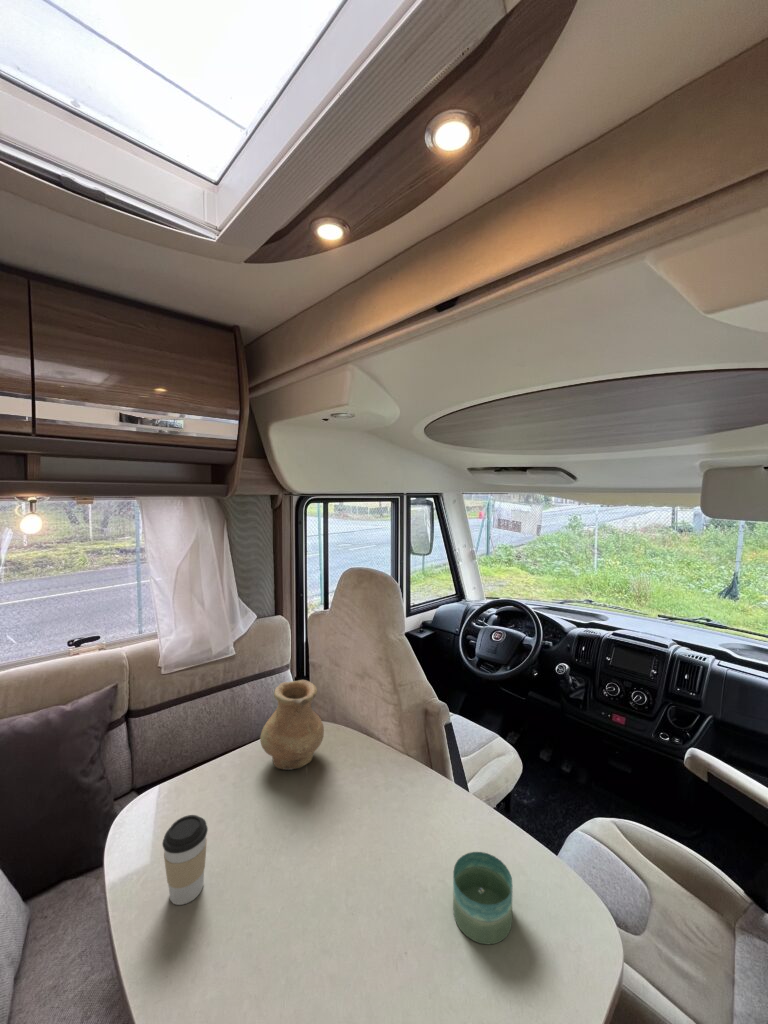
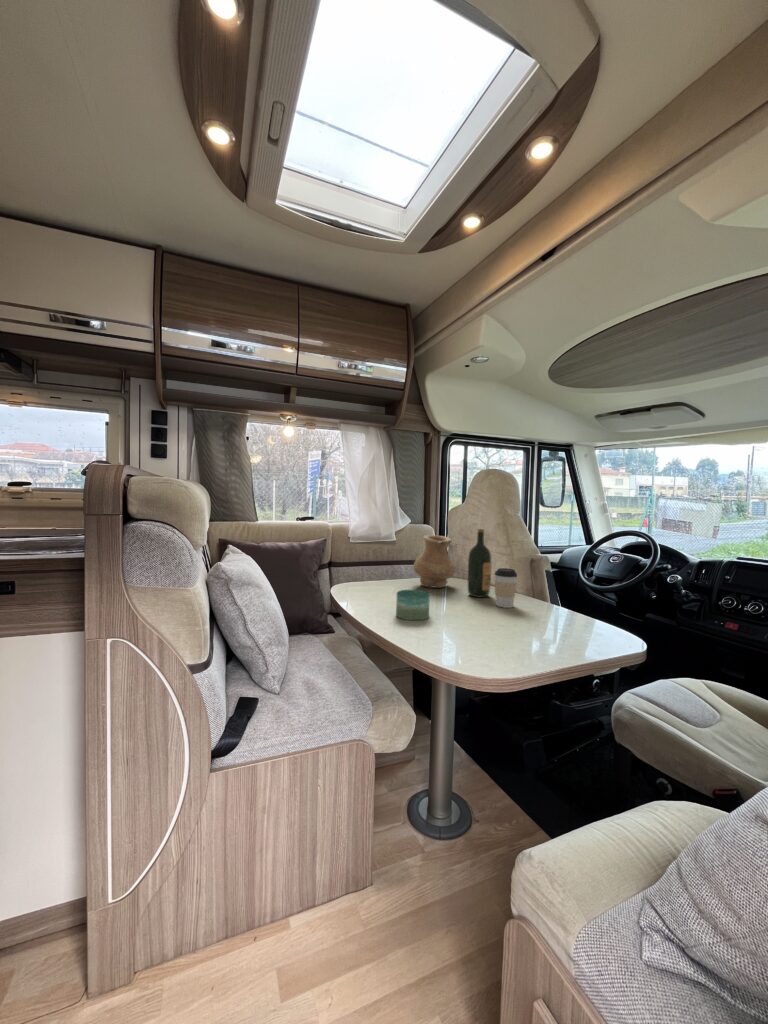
wine bottle: none [344,685,378,793] -> present [468,529,492,597]
coffee cup: present [162,815,208,905] -> present [494,568,517,608]
candle: present [453,852,513,944] -> present [396,590,430,620]

